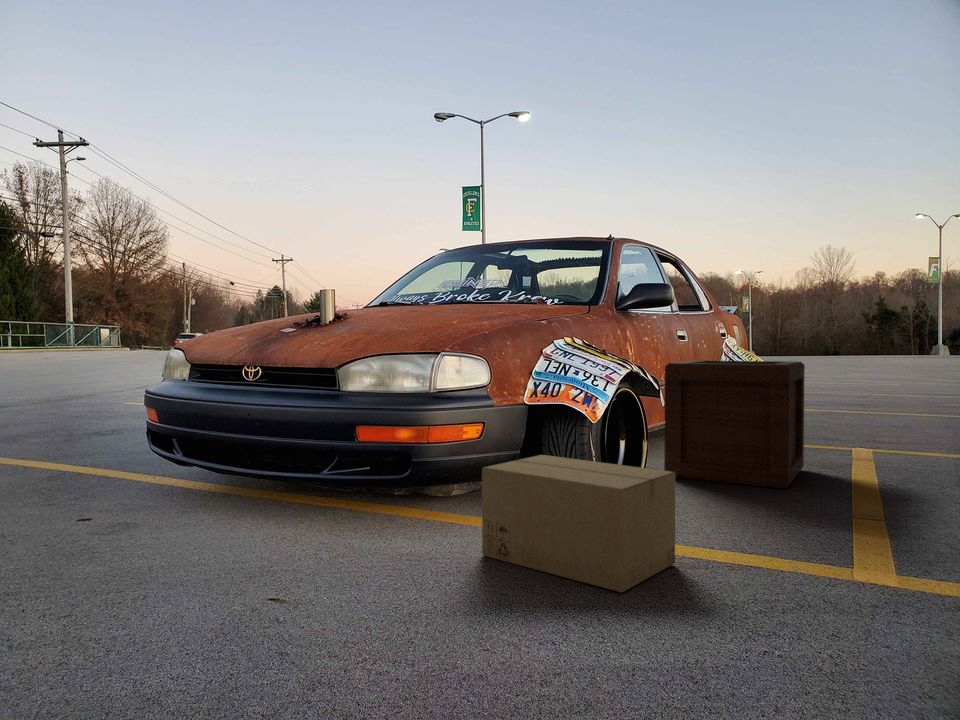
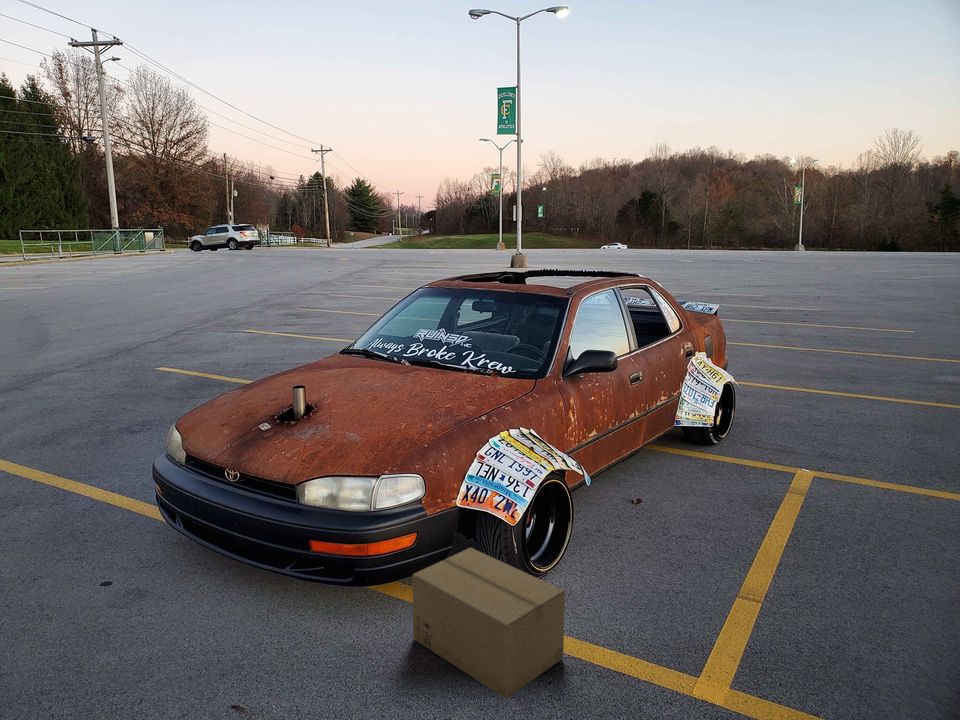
wooden crate: present [664,360,805,488] -> none [606,401,742,540]

